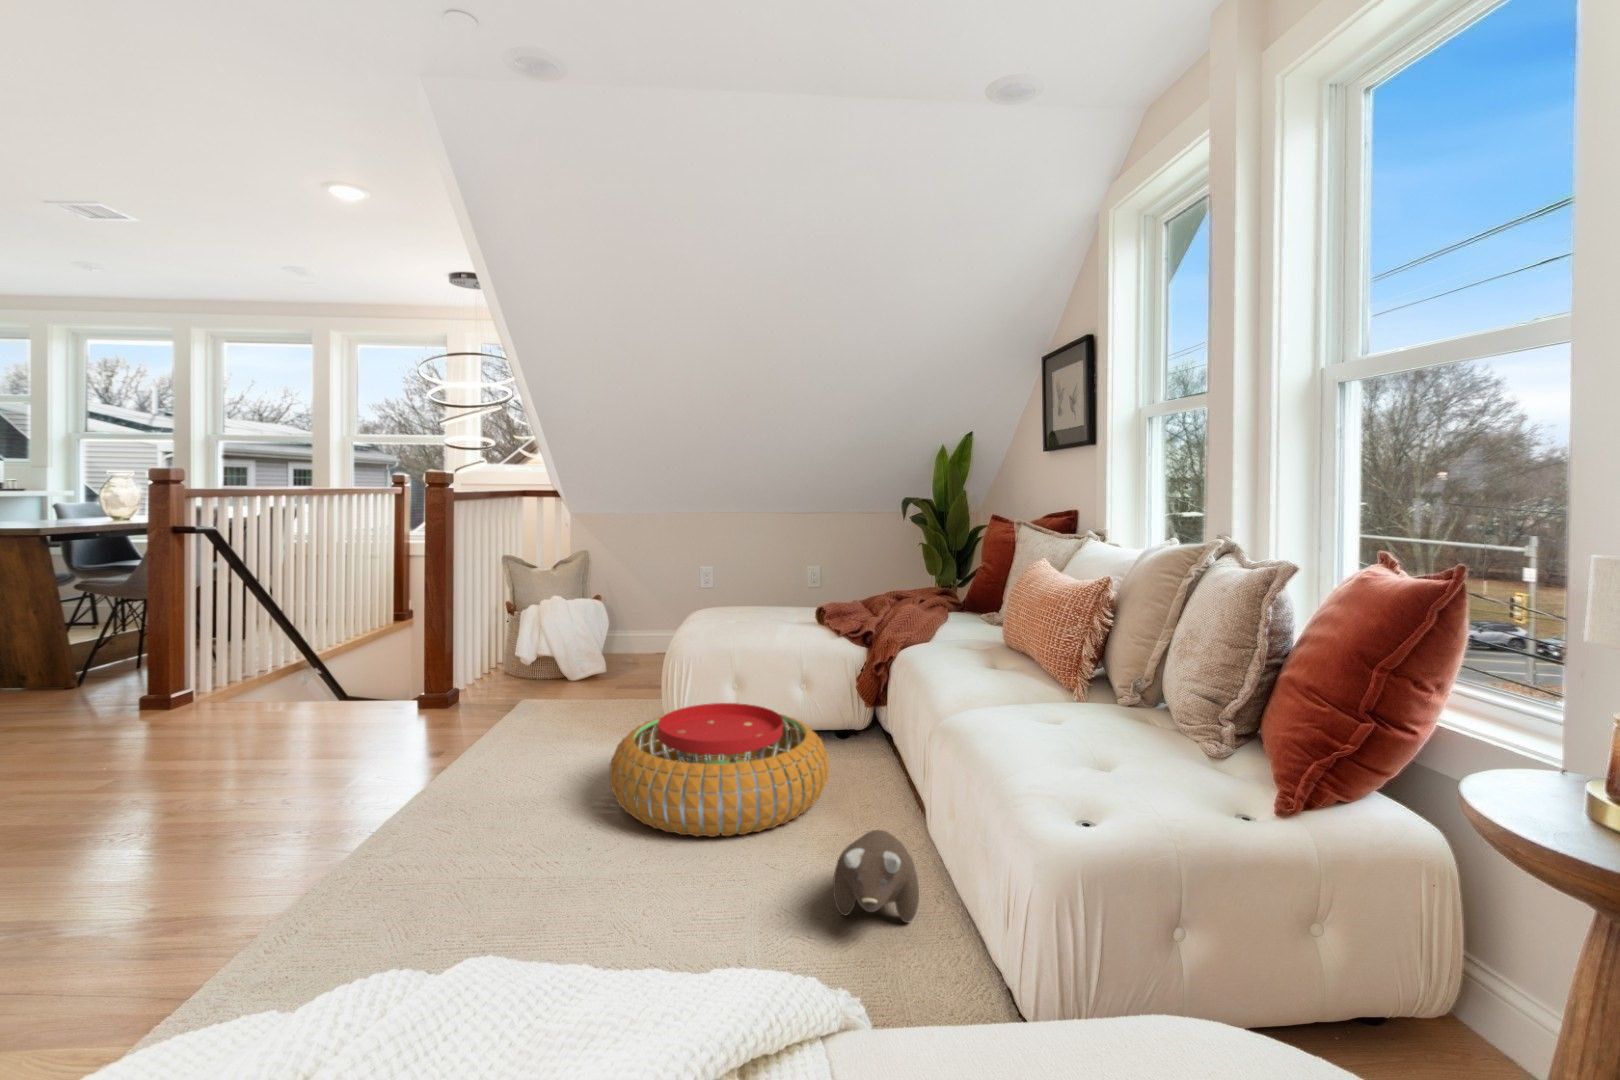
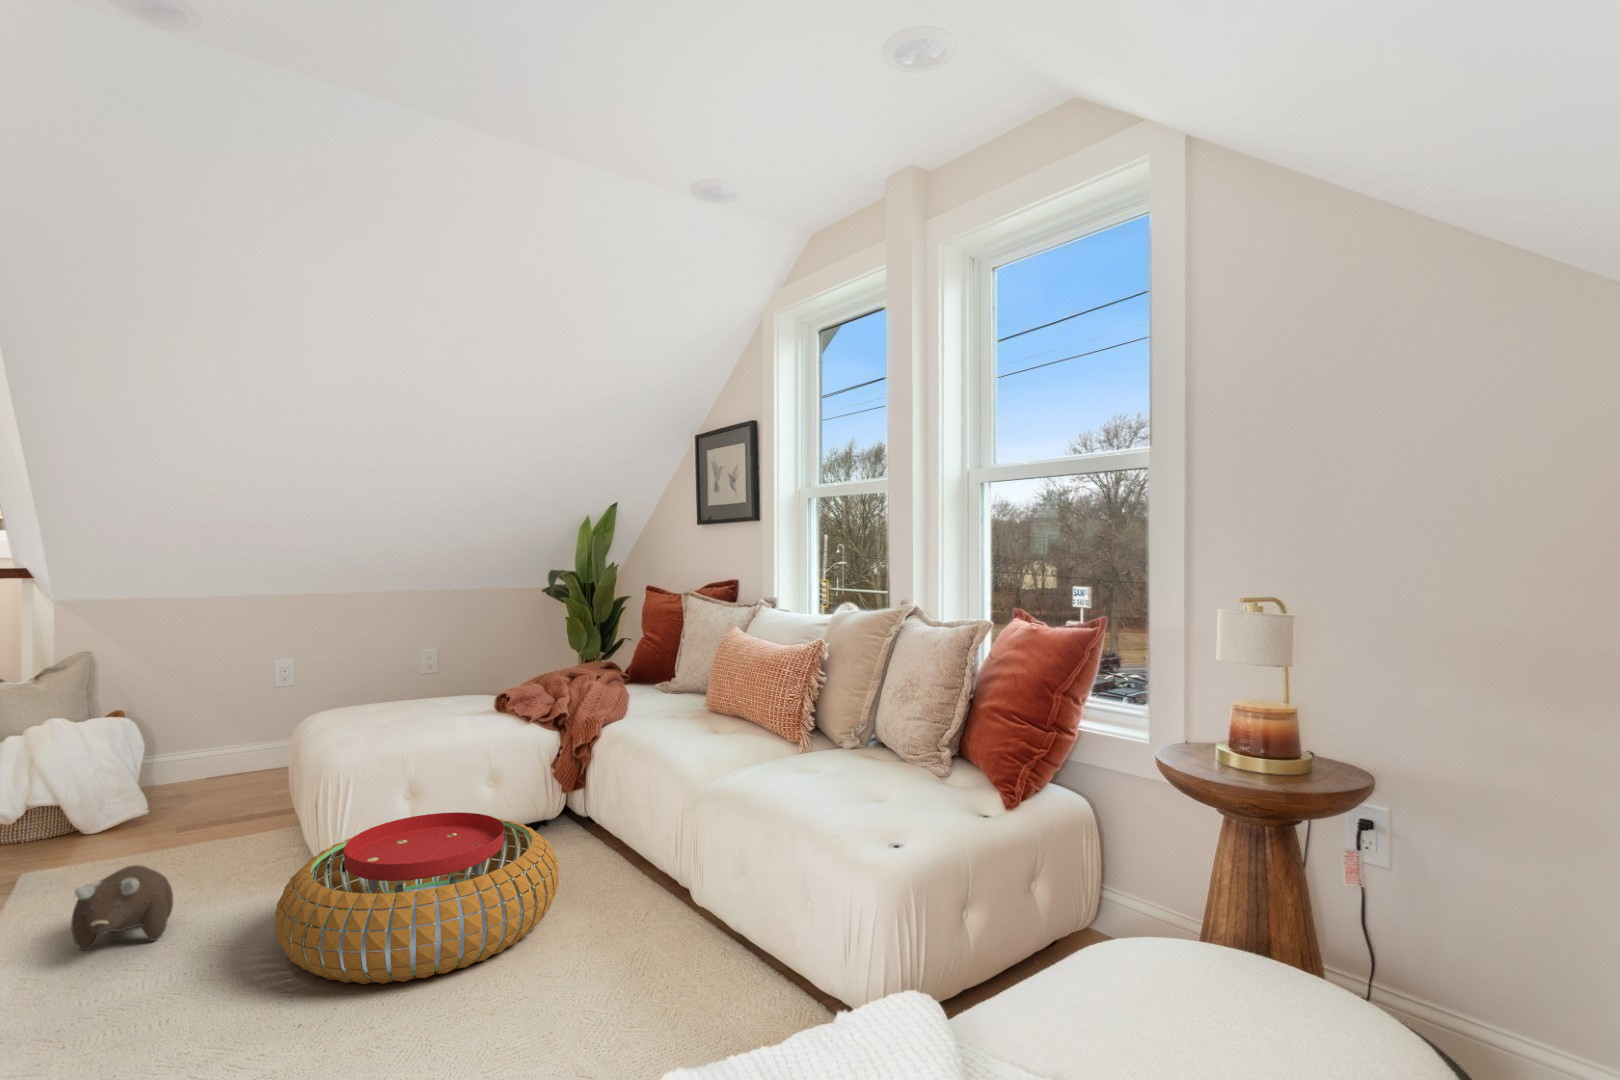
plush toy: present [833,830,919,922] -> present [71,865,173,950]

